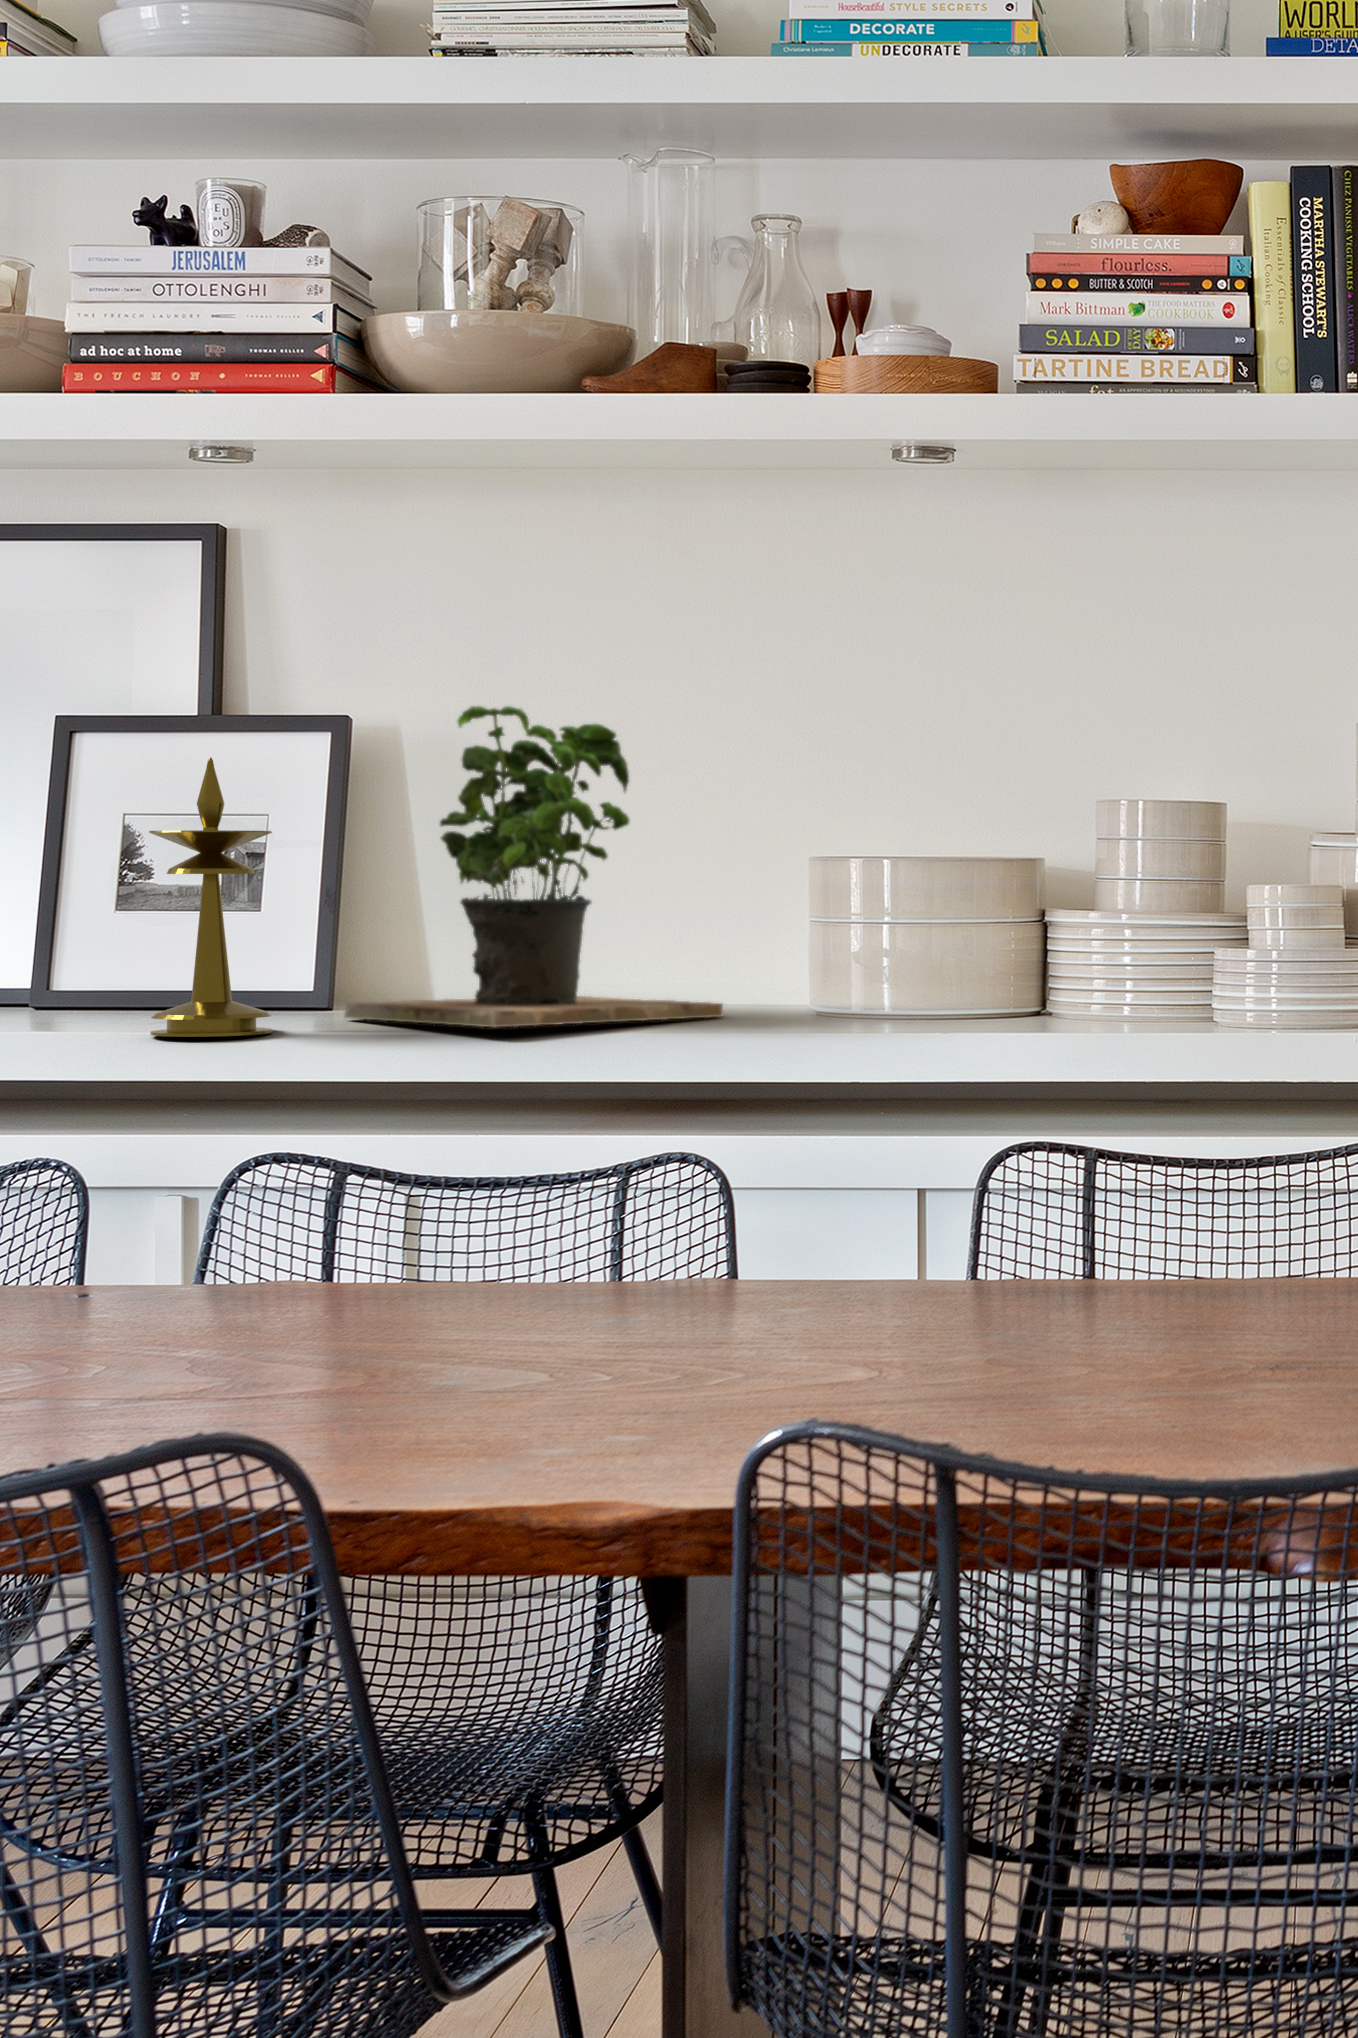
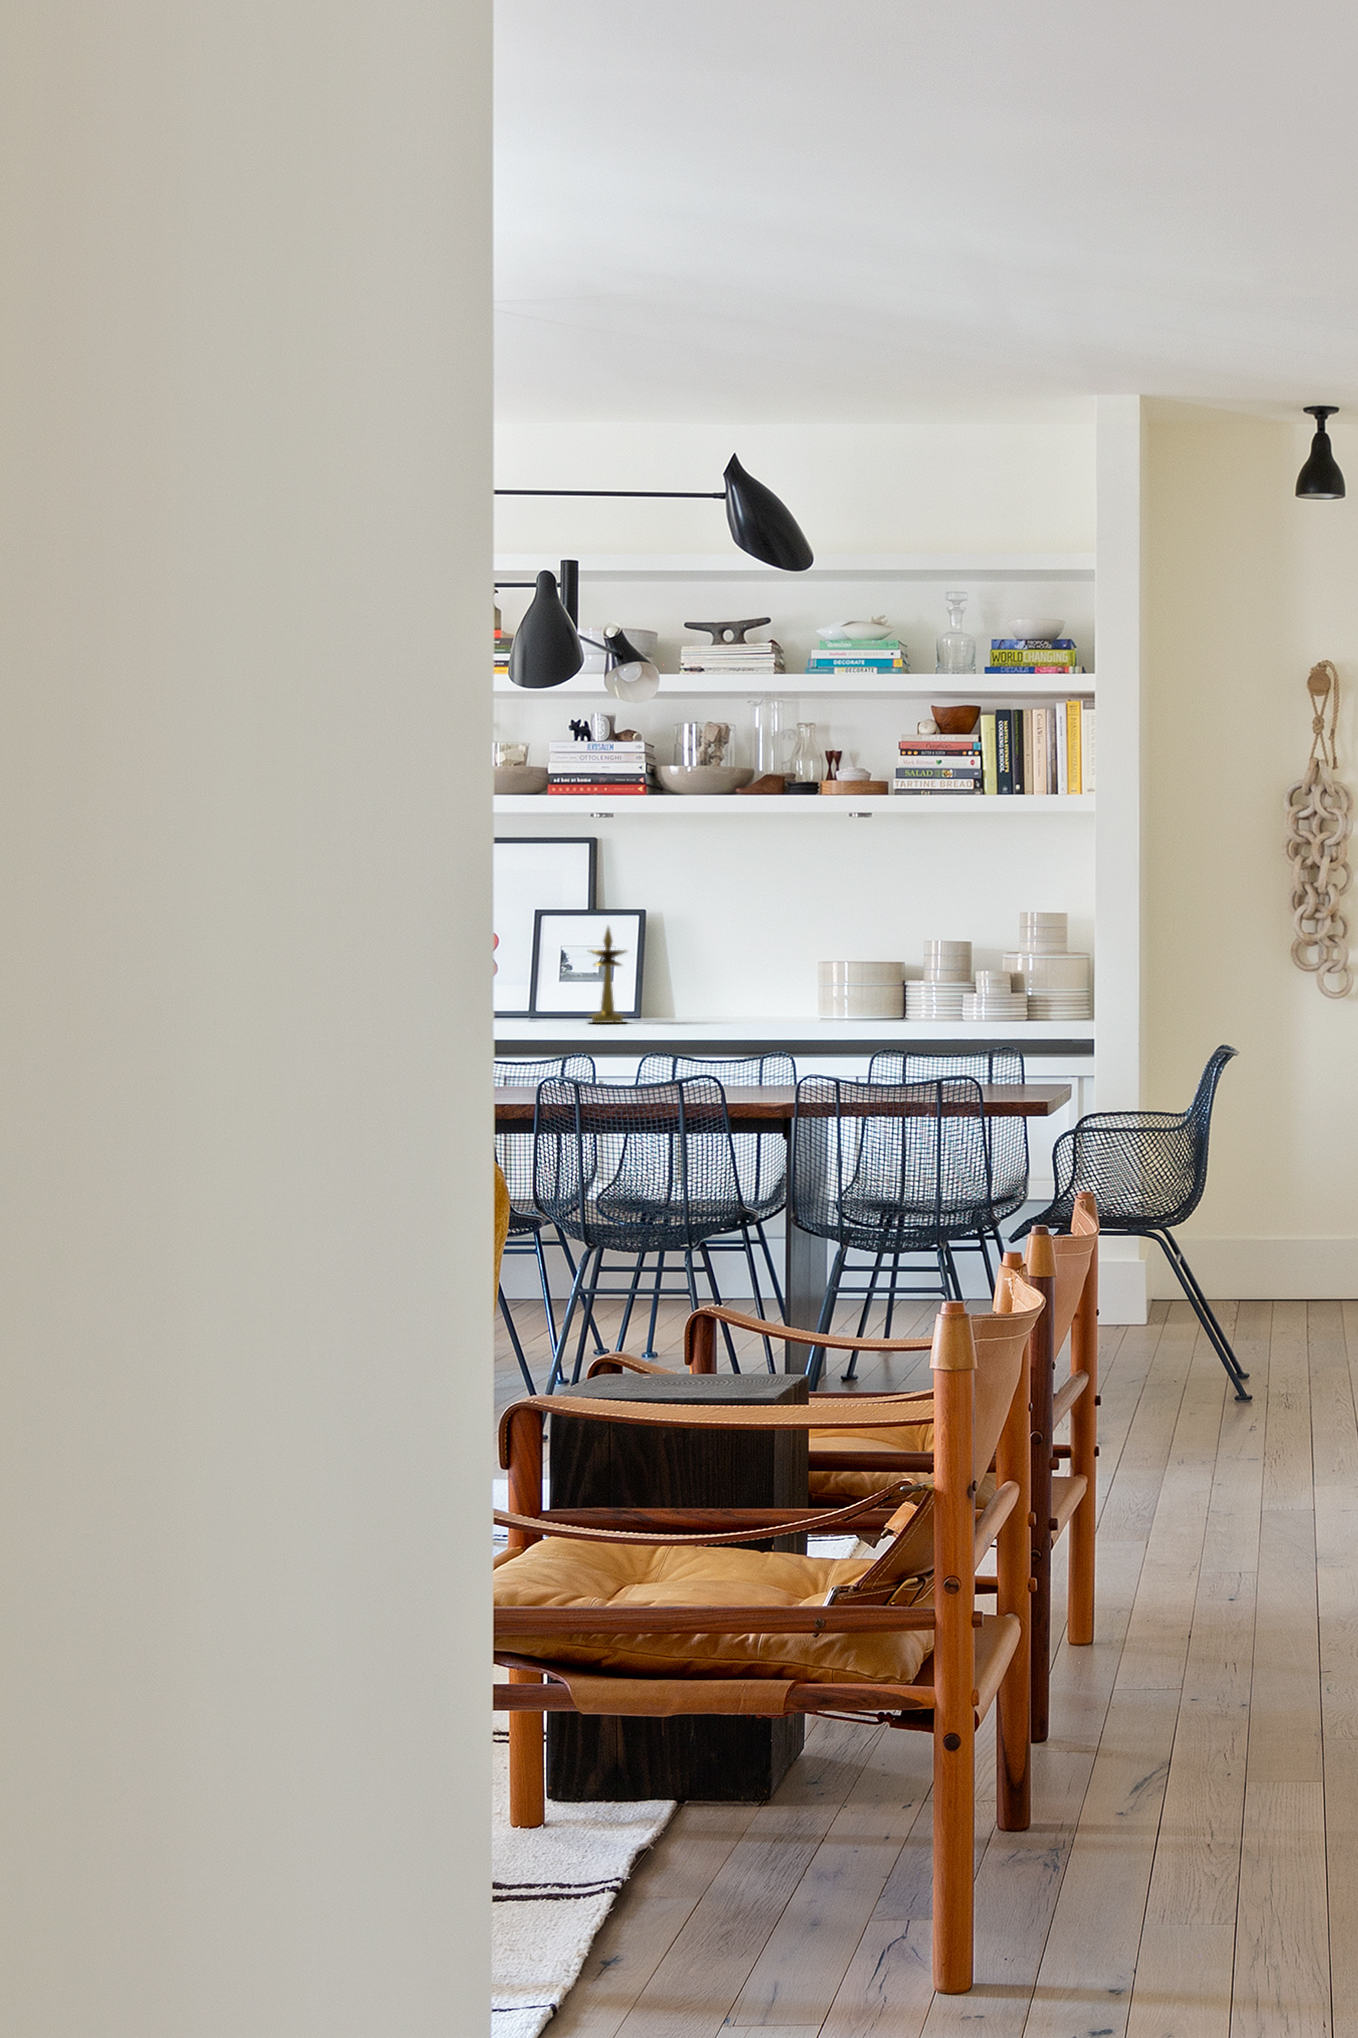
potted plant: present [344,706,723,1027] -> none [648,906,786,1020]

